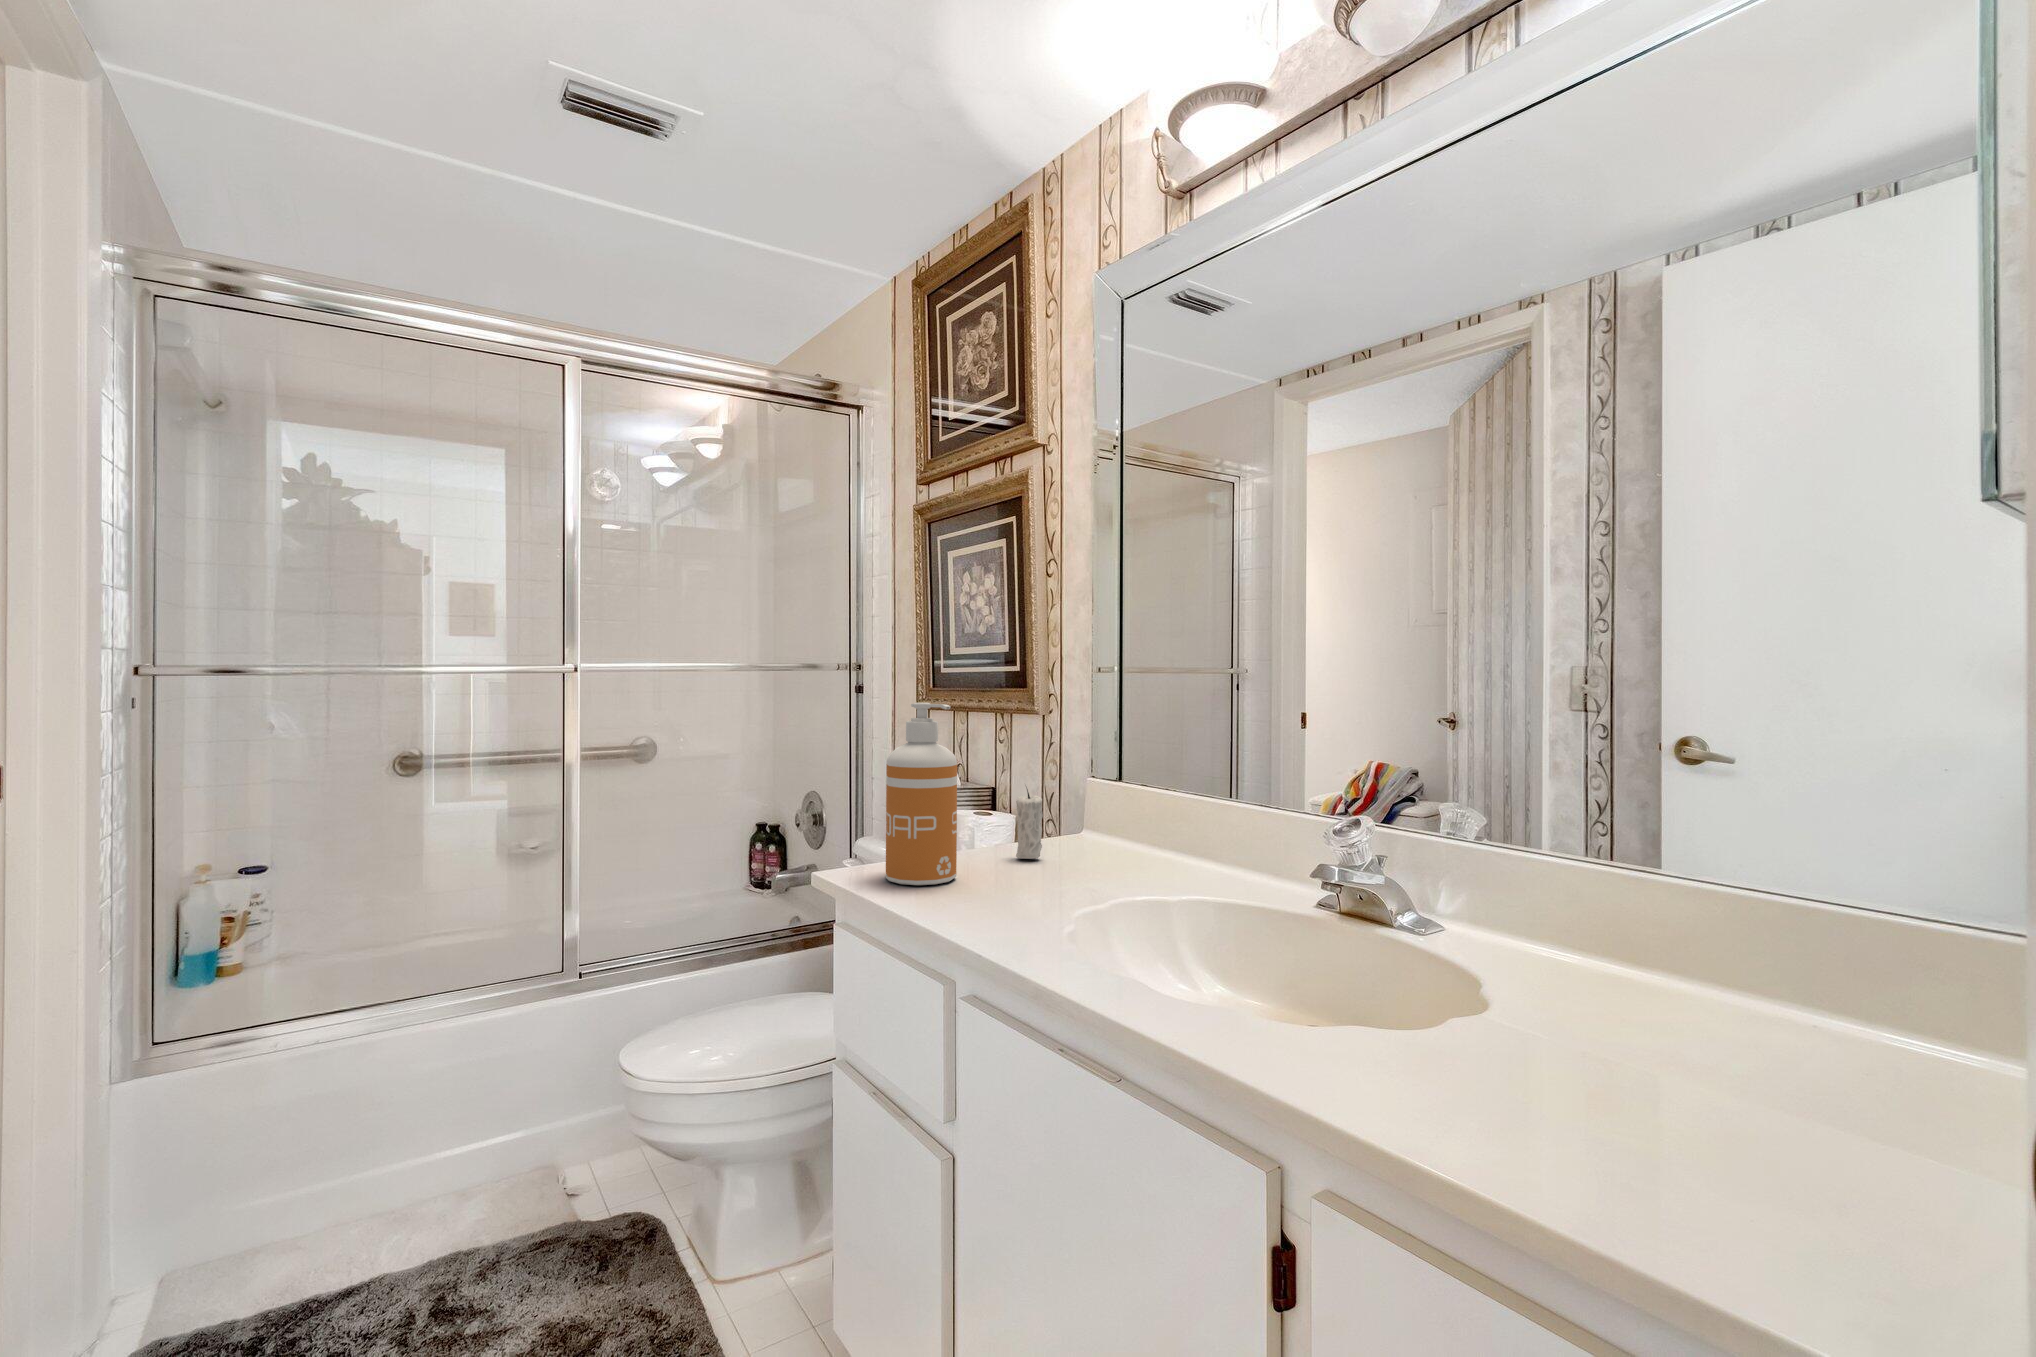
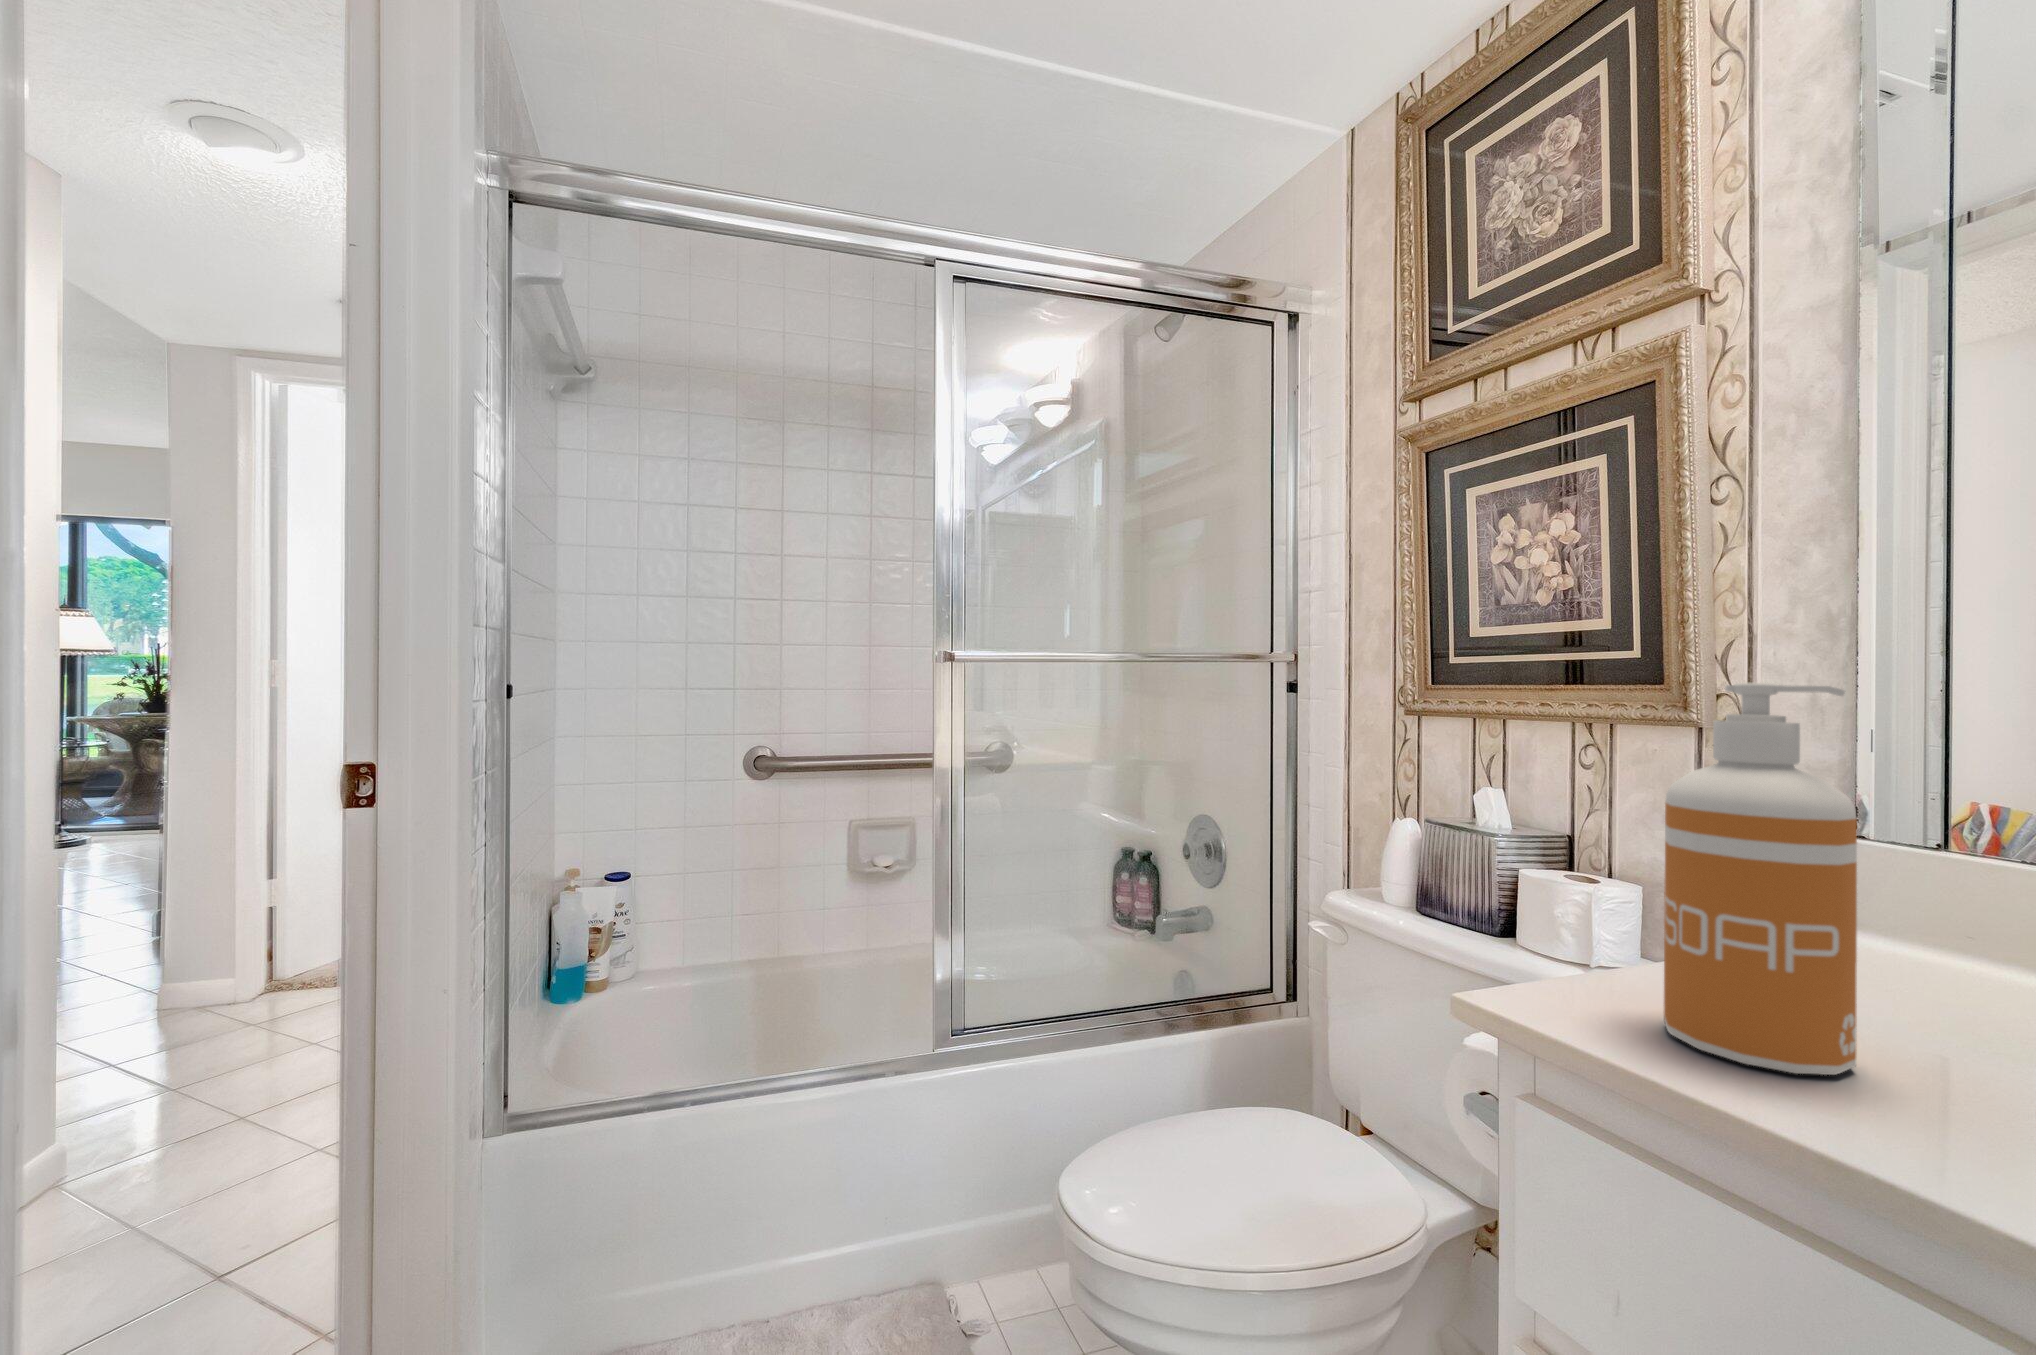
candle: present [1016,787,1043,859] -> none [1855,851,1931,1008]

